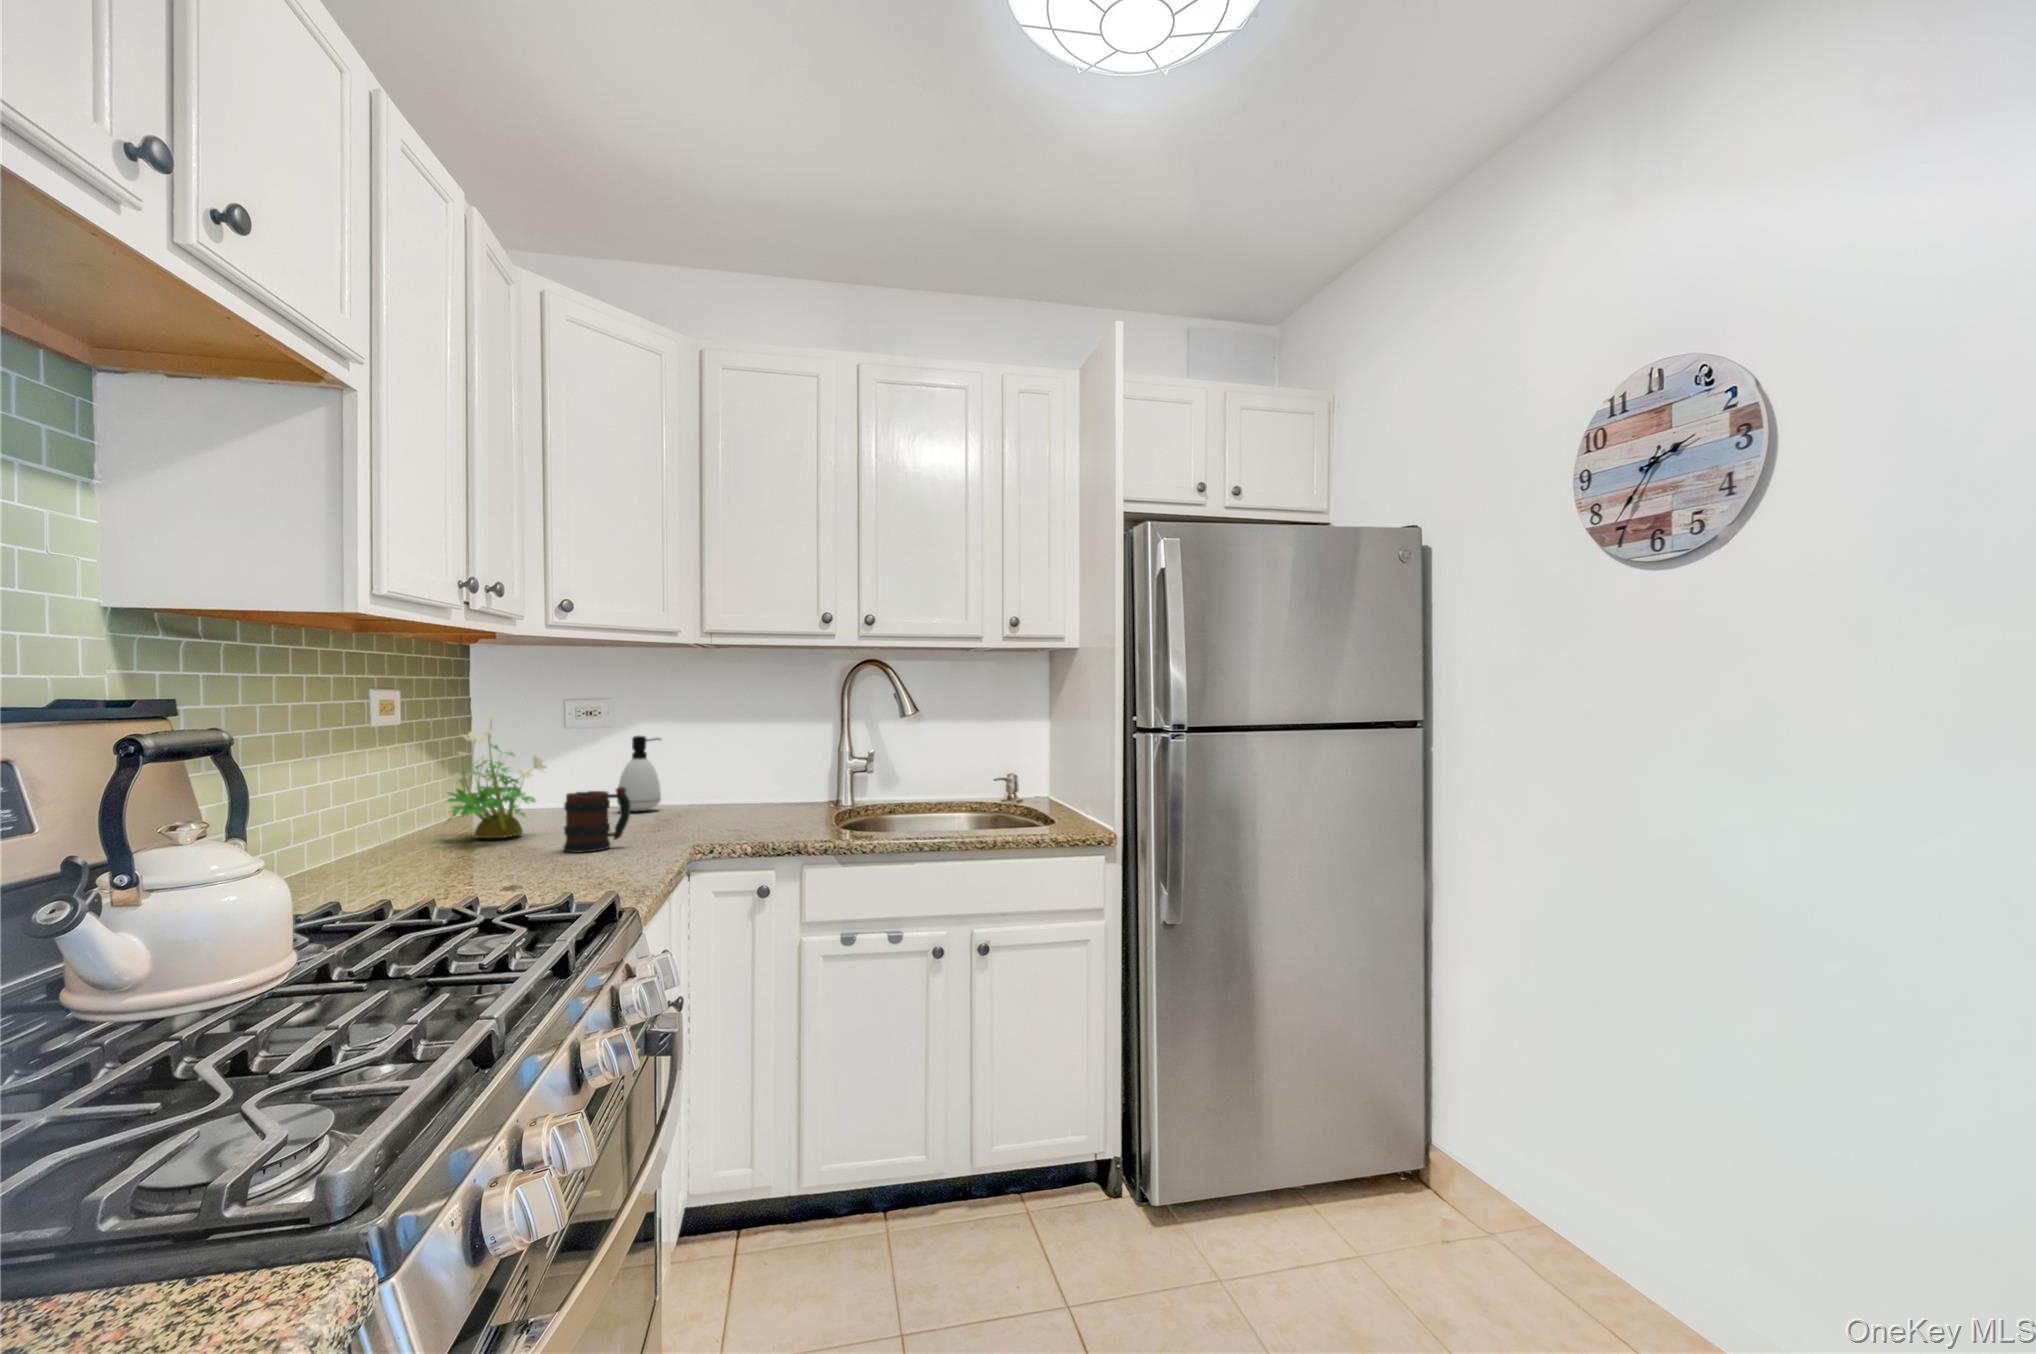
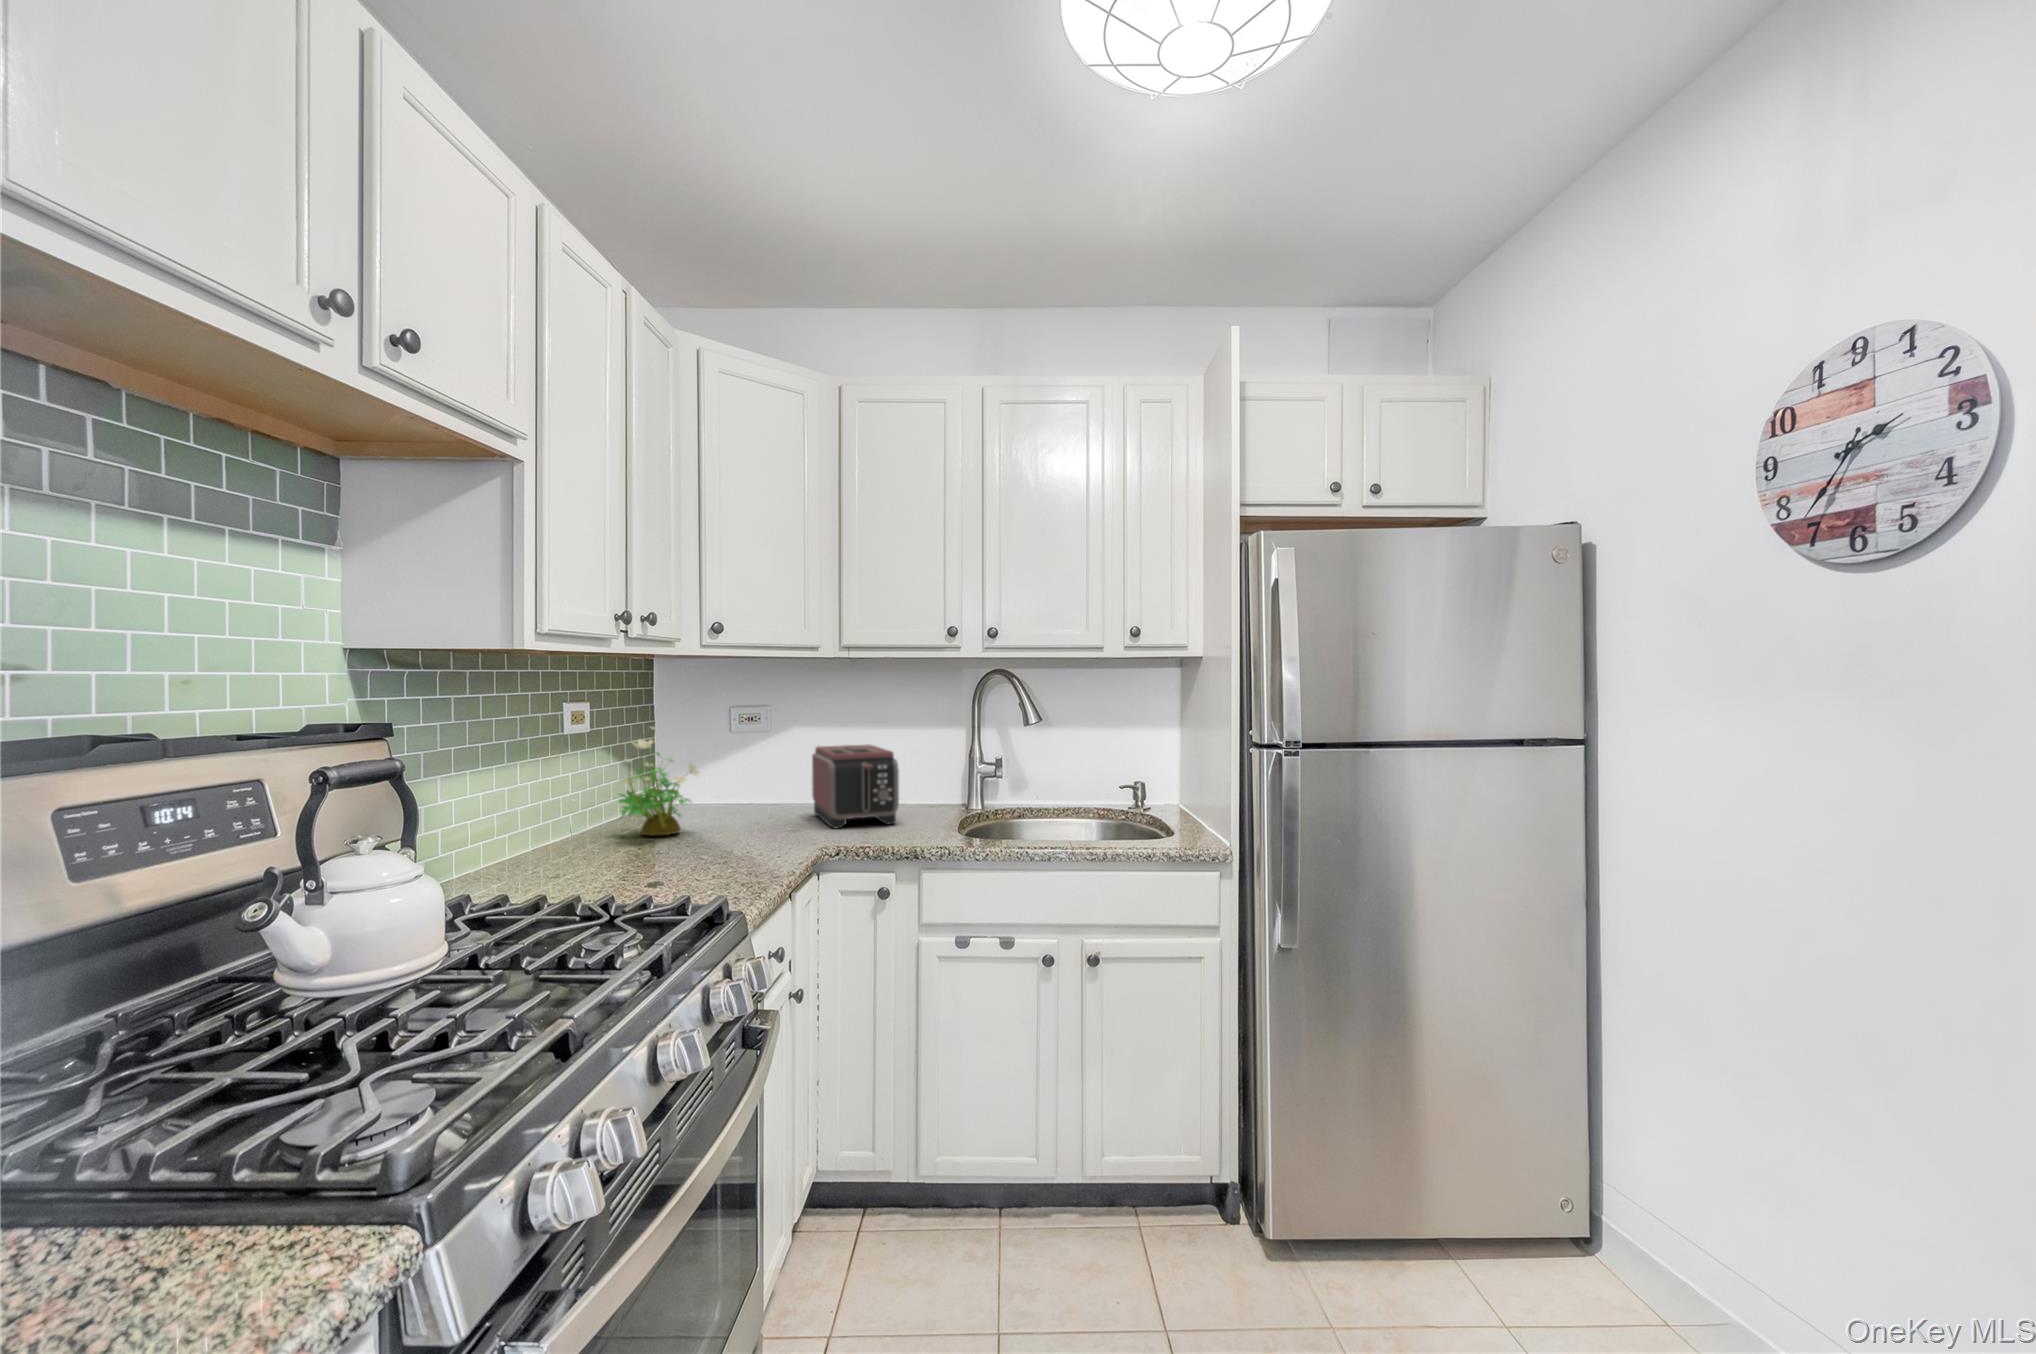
soap dispenser: present [617,736,661,811] -> none [769,741,808,810]
toaster: none [670,739,772,826] -> present [812,744,899,829]
mug: present [563,787,631,853] -> none [706,794,763,853]

